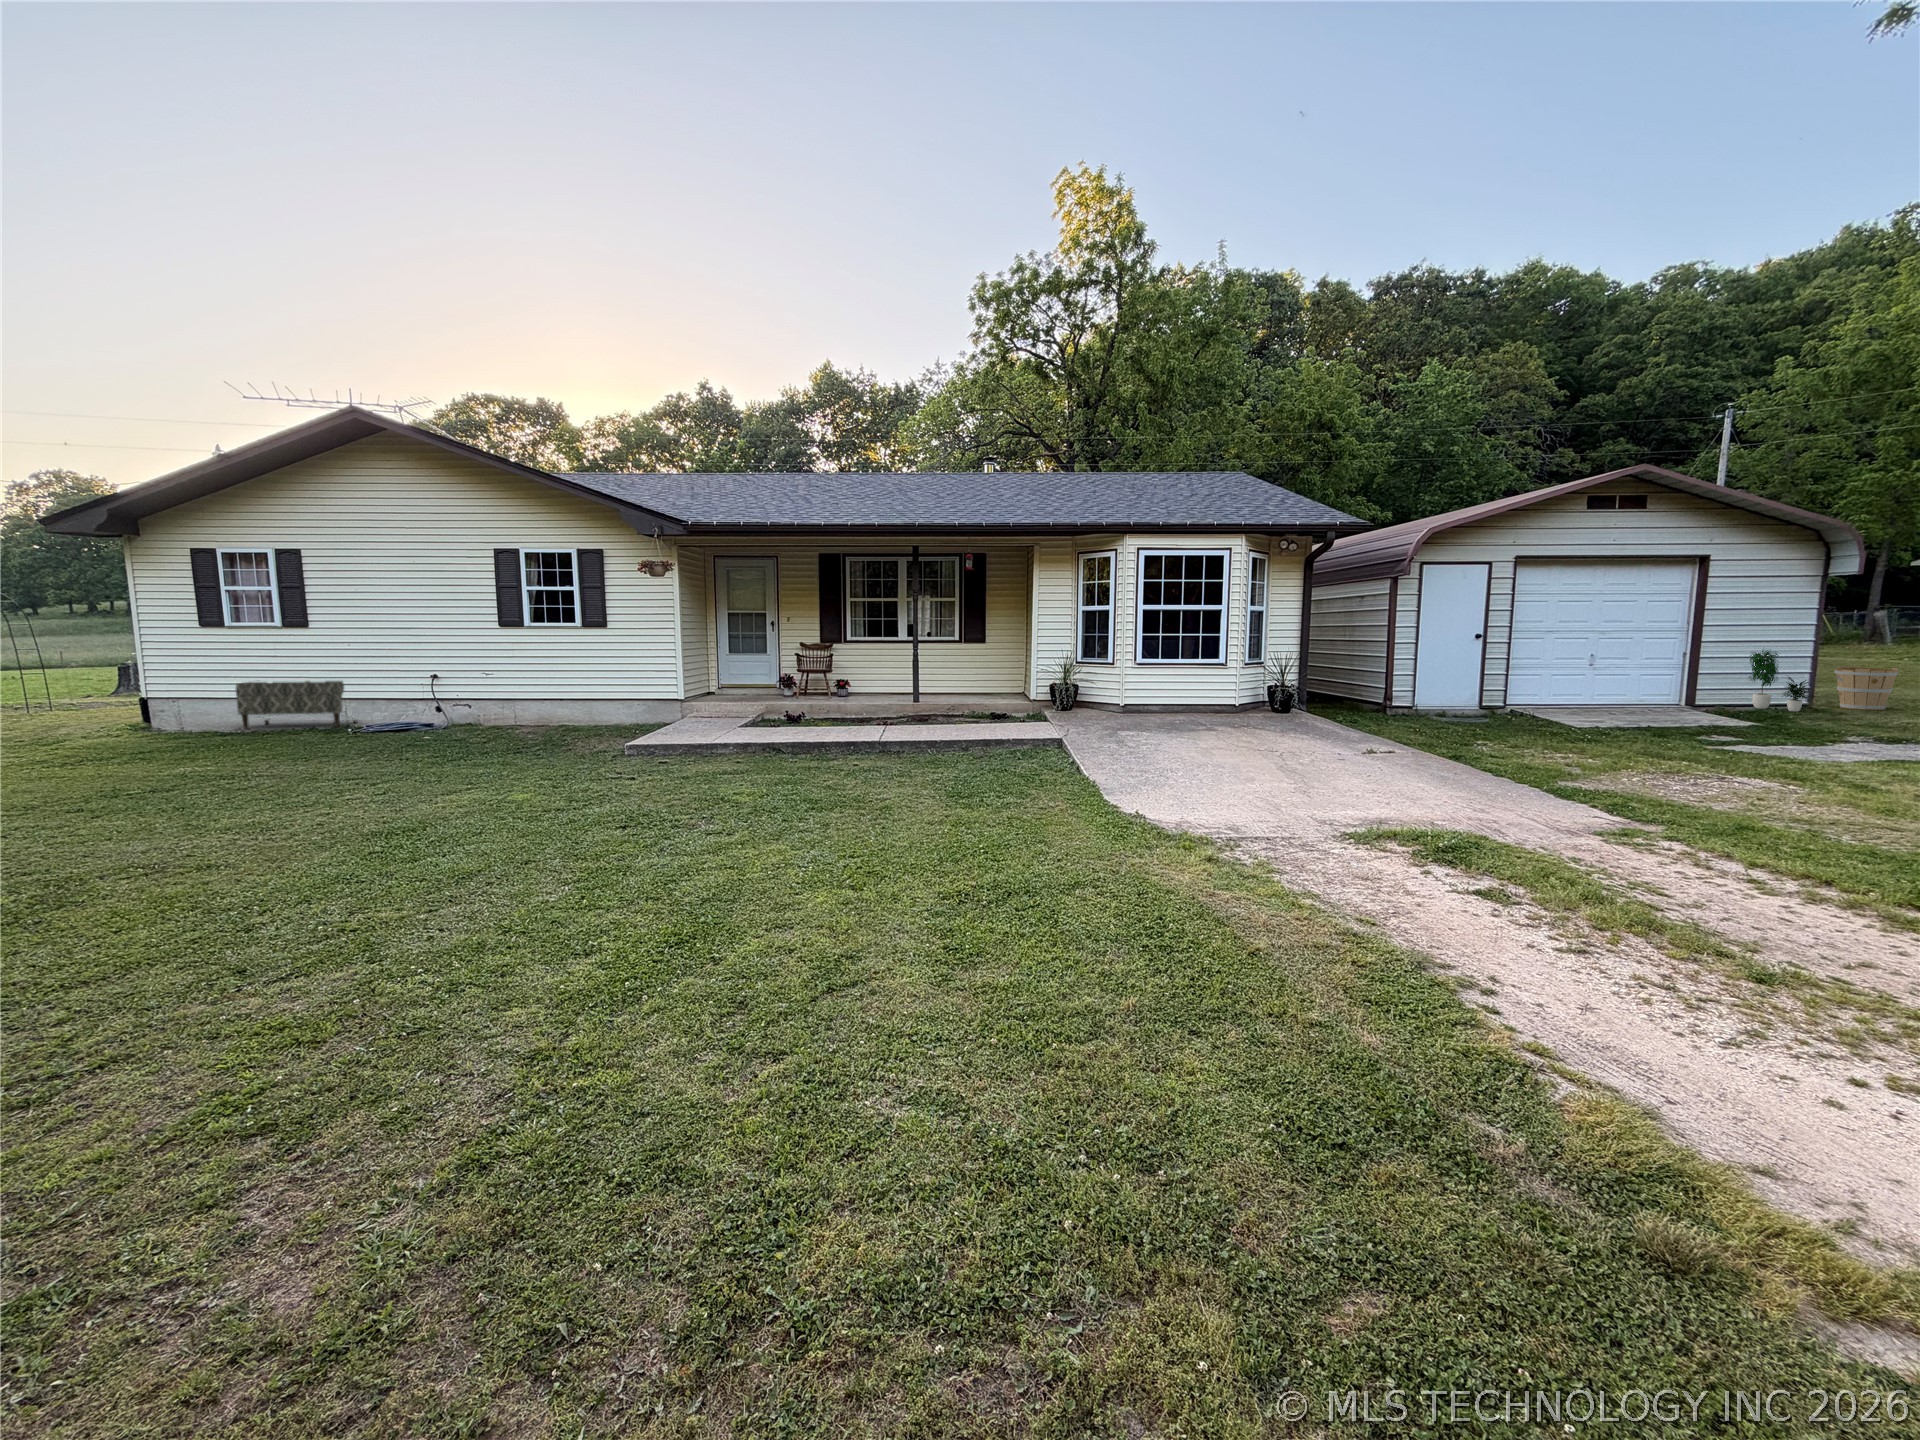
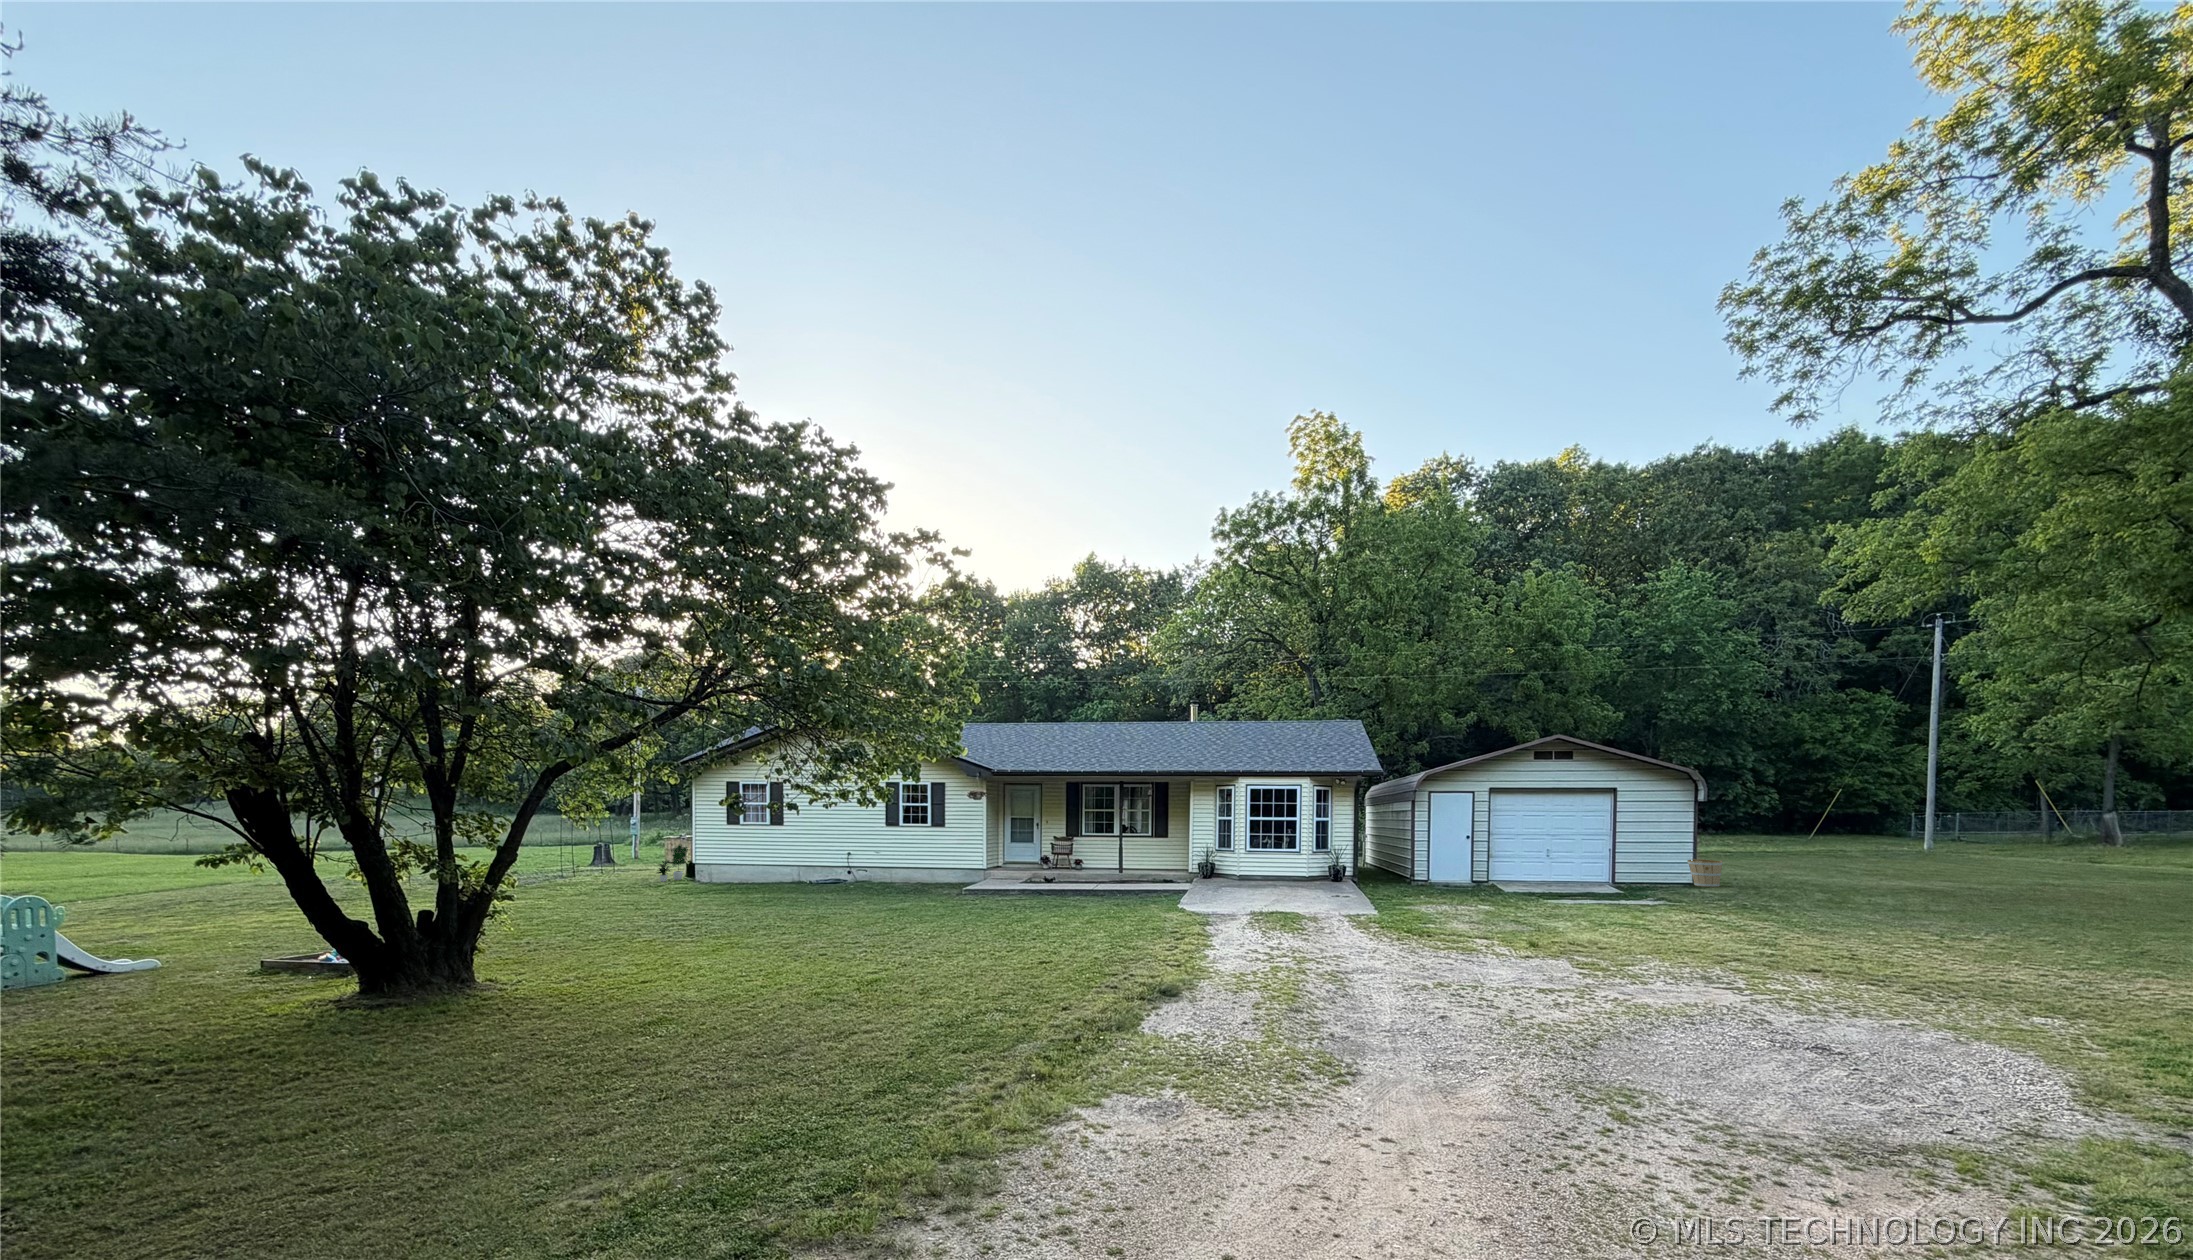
potted plant: present [1749,650,1811,711] -> present [657,845,688,882]
bench: present [236,681,358,729] -> none [744,856,806,884]

